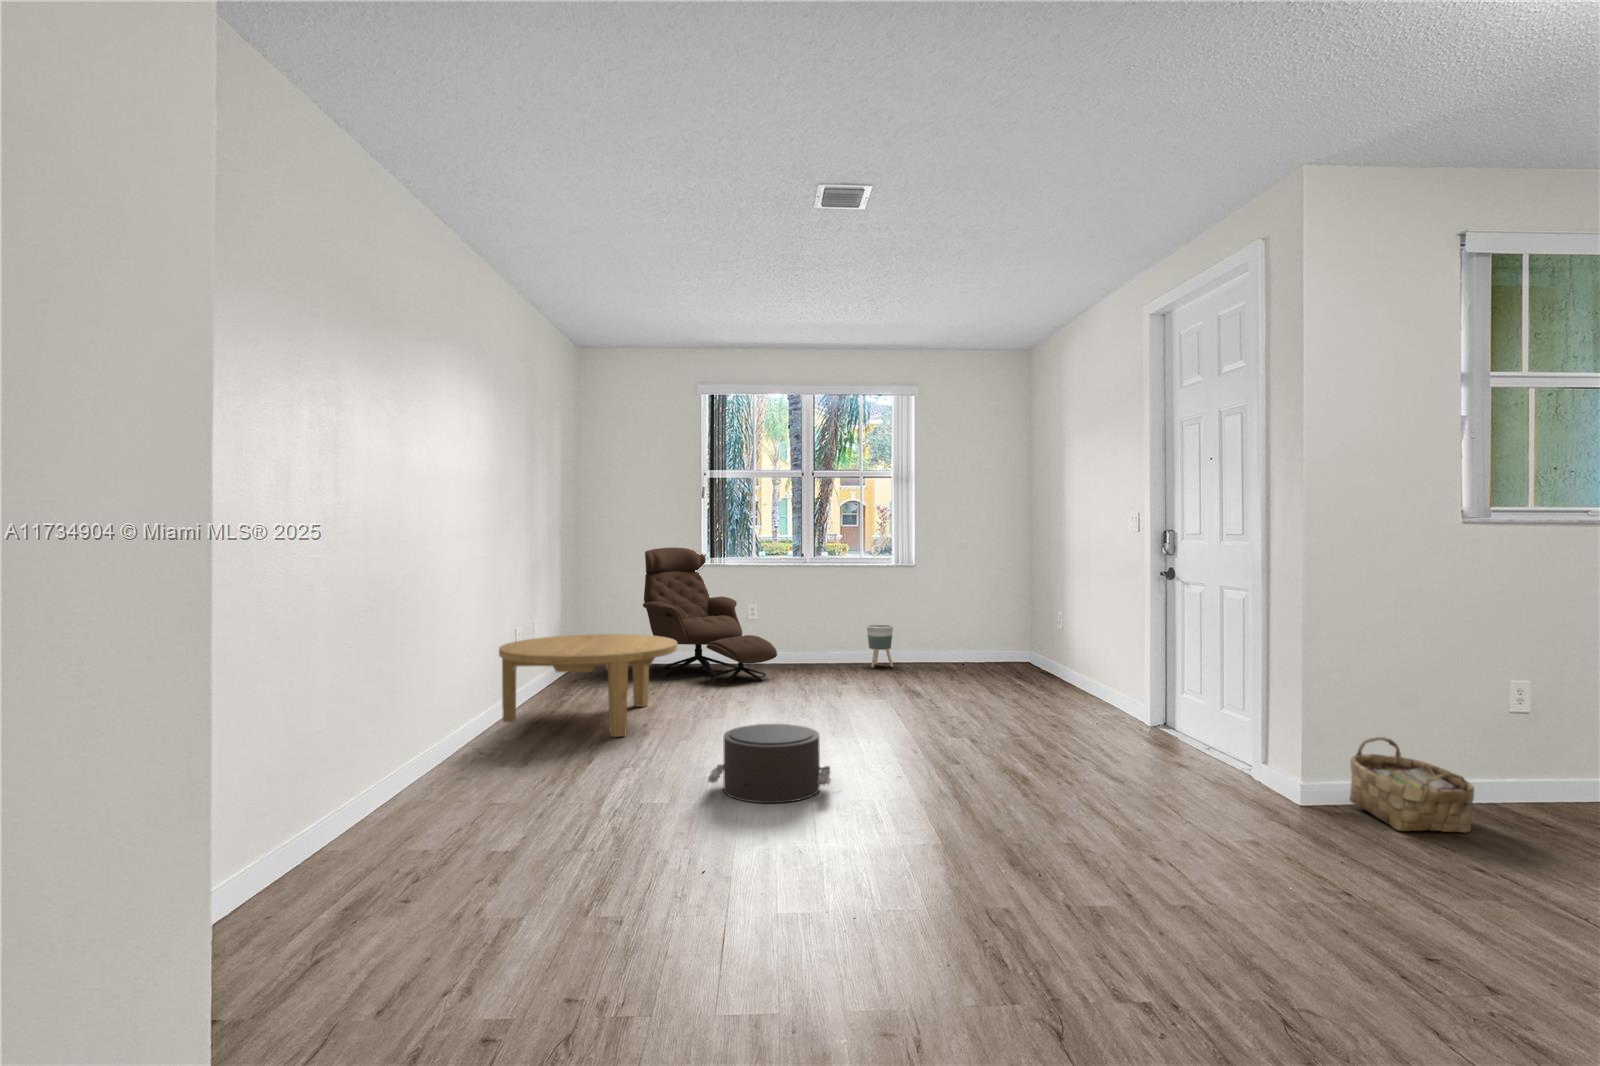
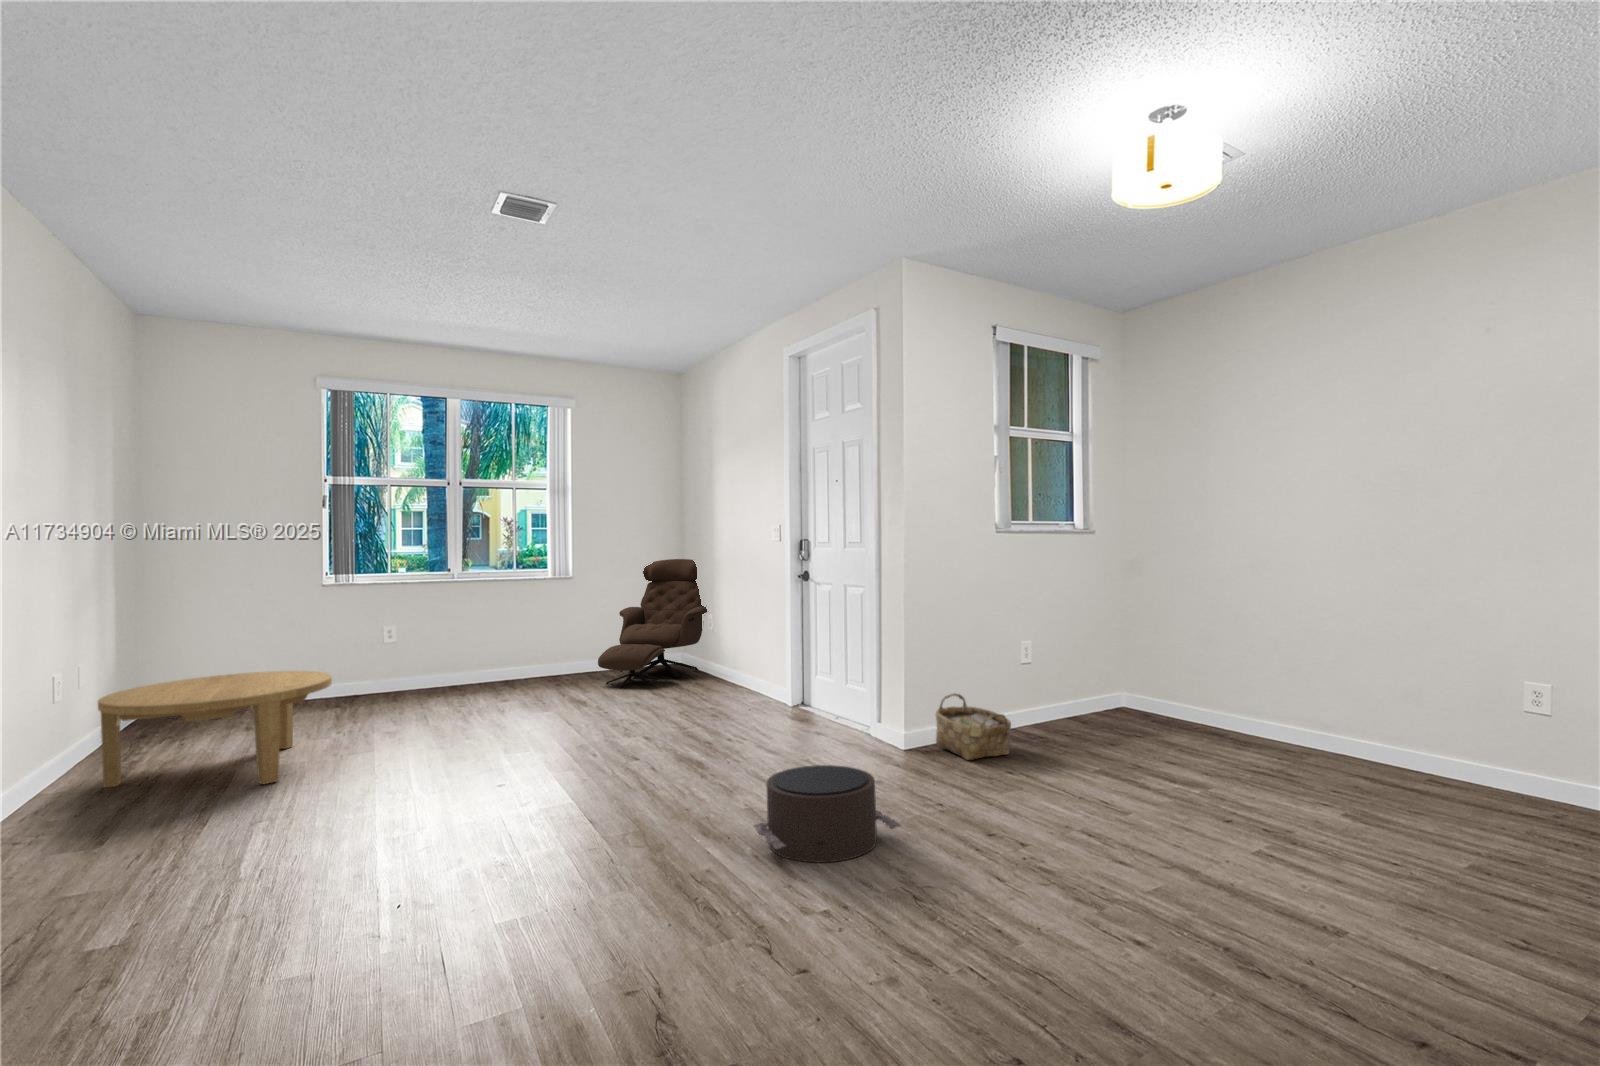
lounge chair: present [643,547,777,683] -> present [598,559,707,688]
planter: present [867,625,893,668] -> none [525,639,553,681]
pouf: present [708,724,831,803] -> present [754,765,901,862]

